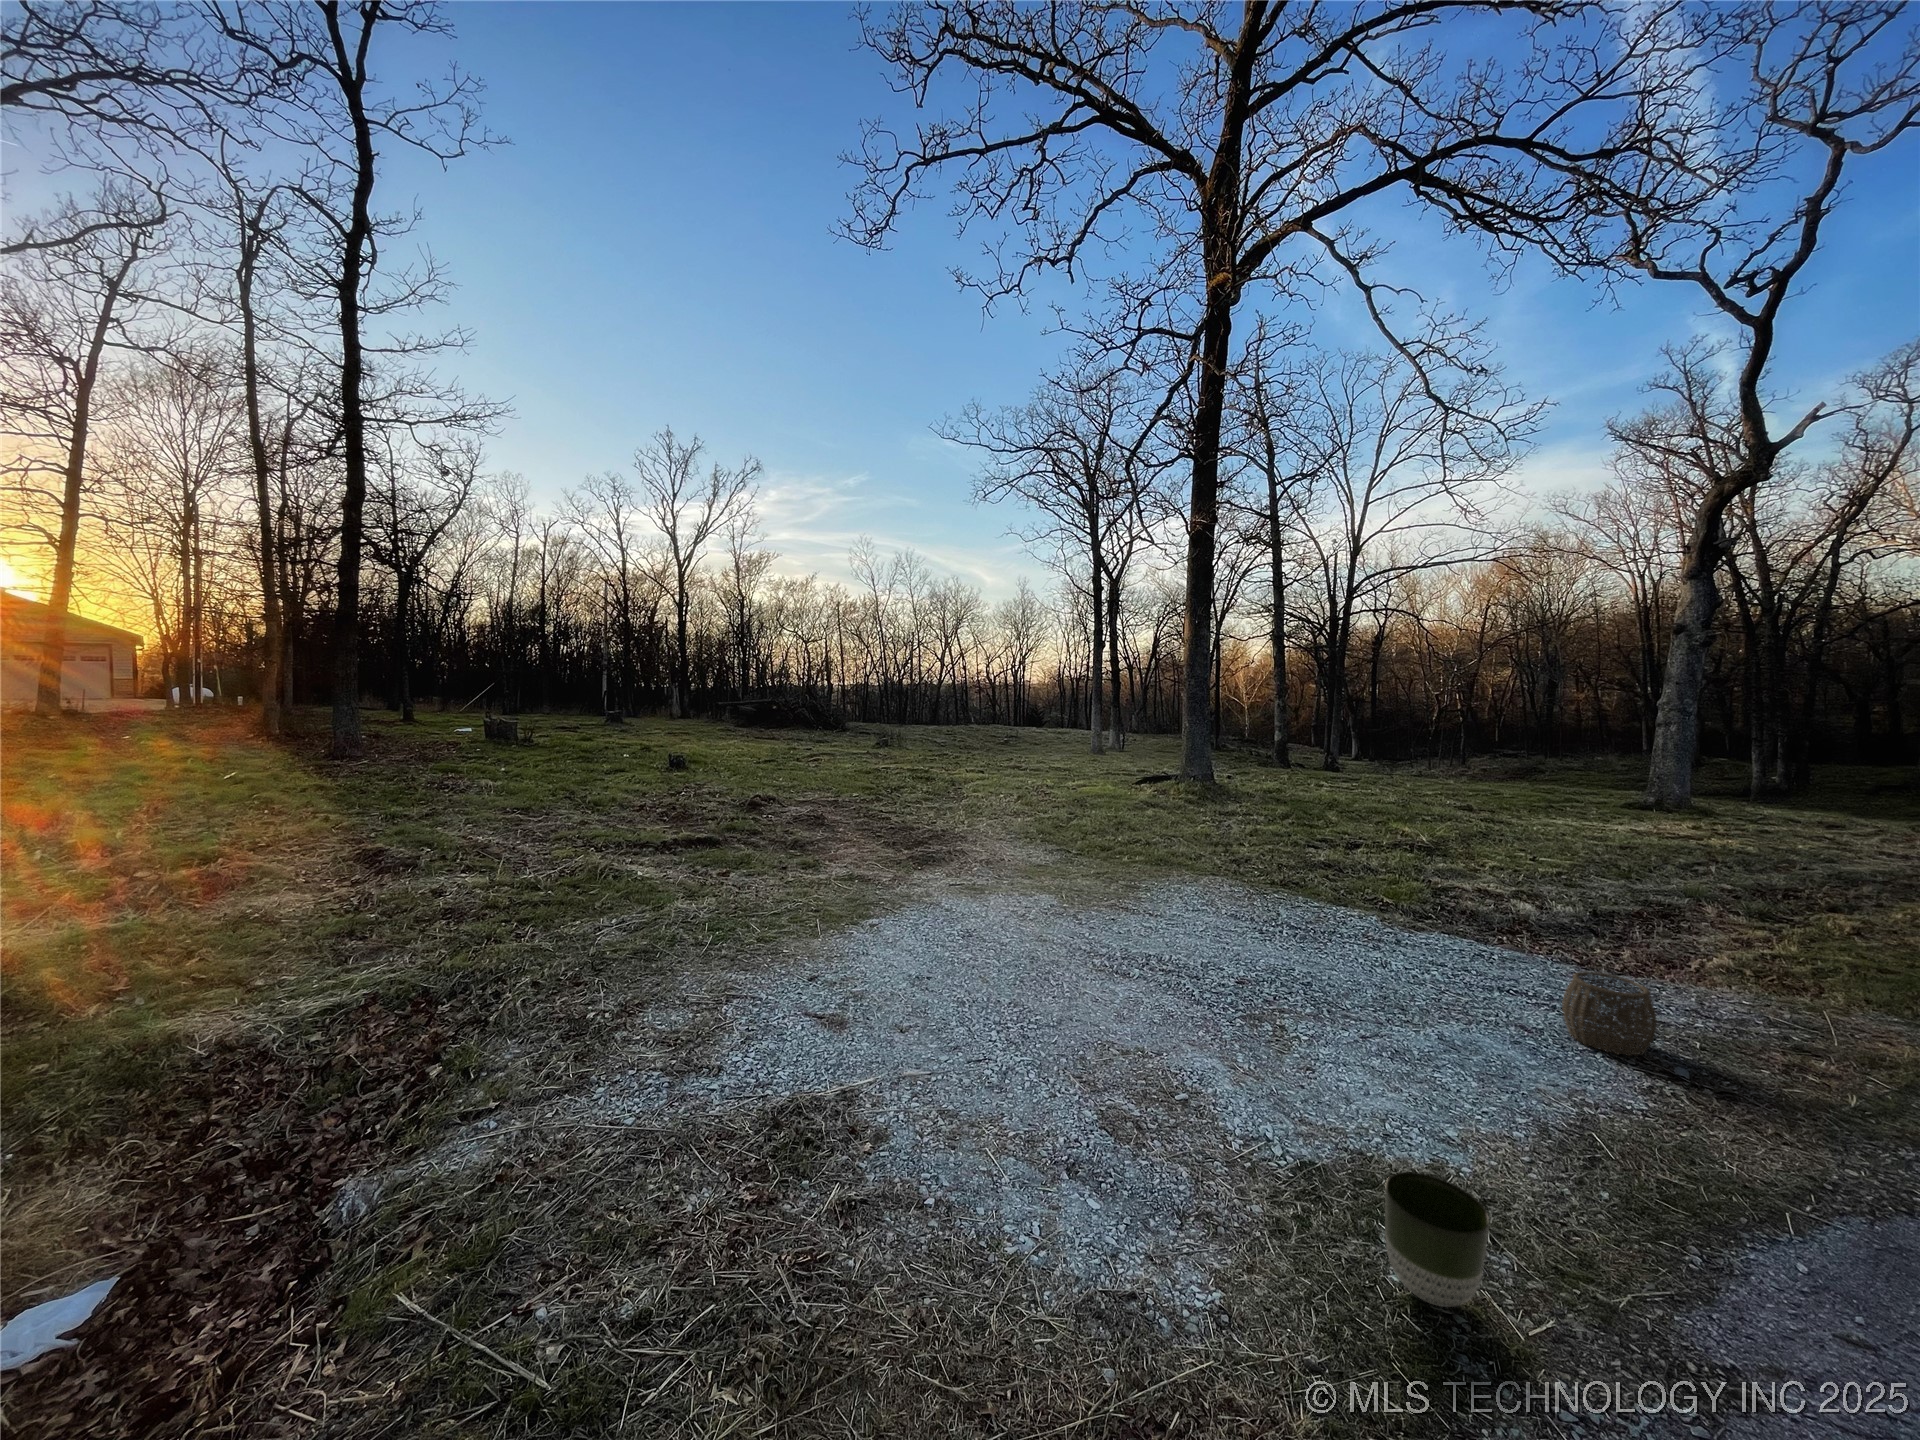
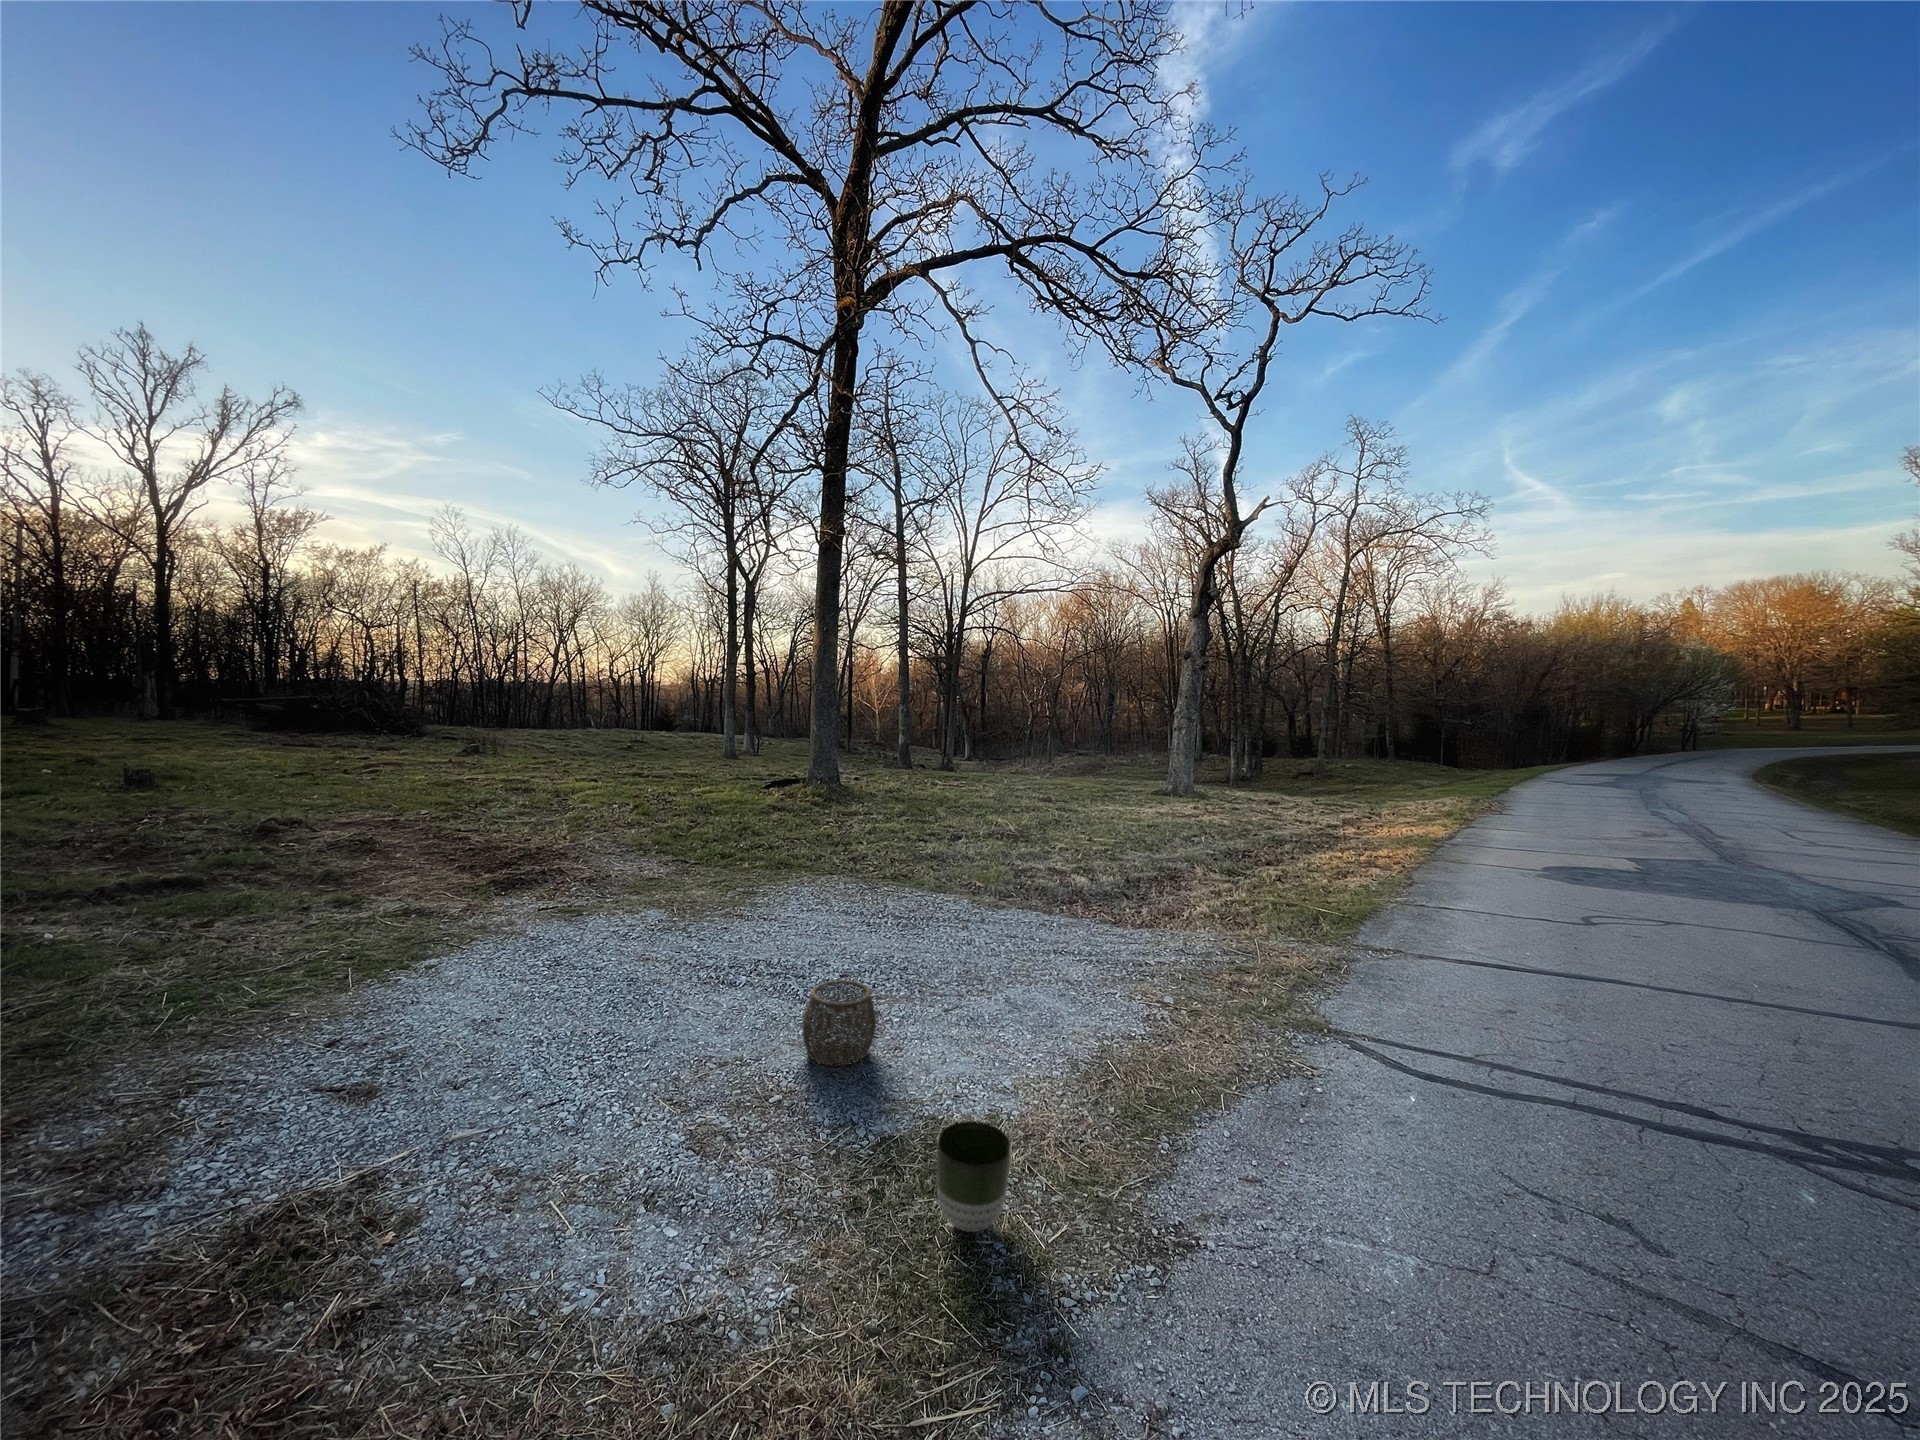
woven basket: present [1562,971,1657,1056] -> present [802,980,876,1066]

